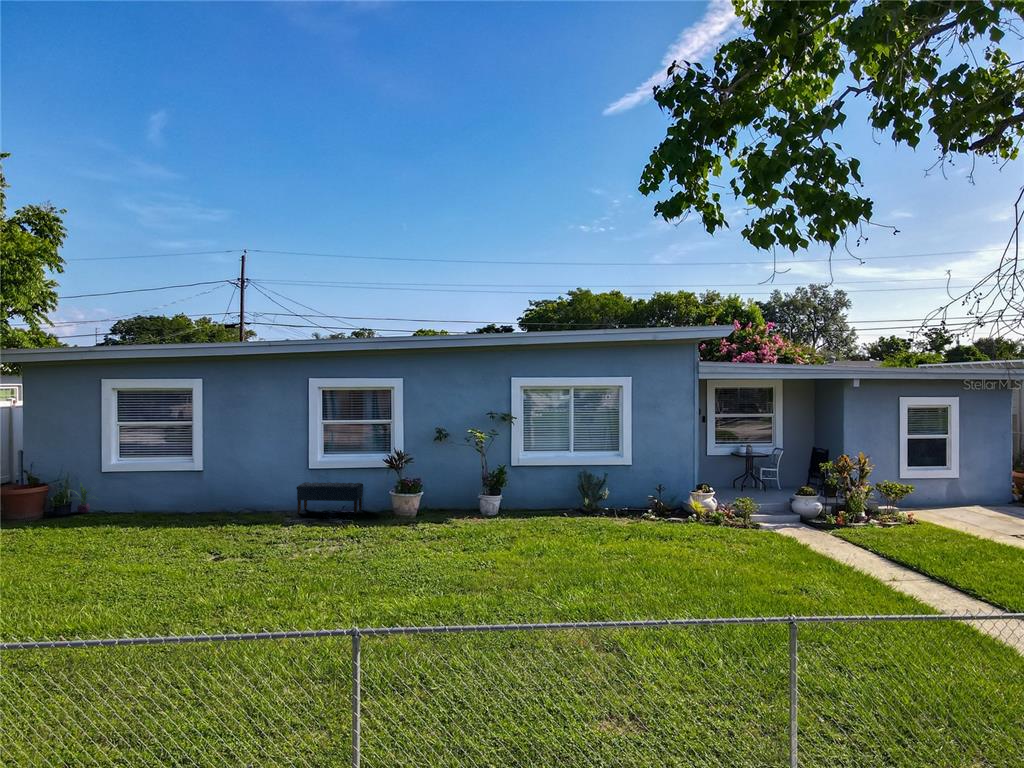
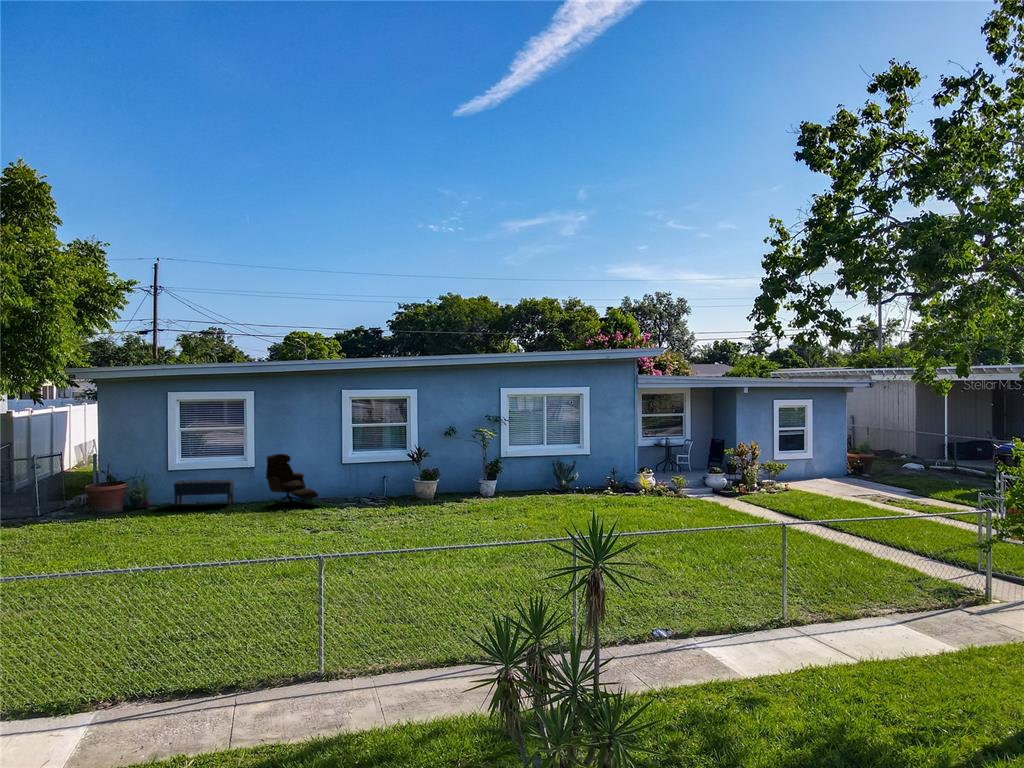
lounge chair: none [217,454,274,519] -> present [266,454,318,506]
bench: present [296,482,363,514] -> present [174,479,234,507]

